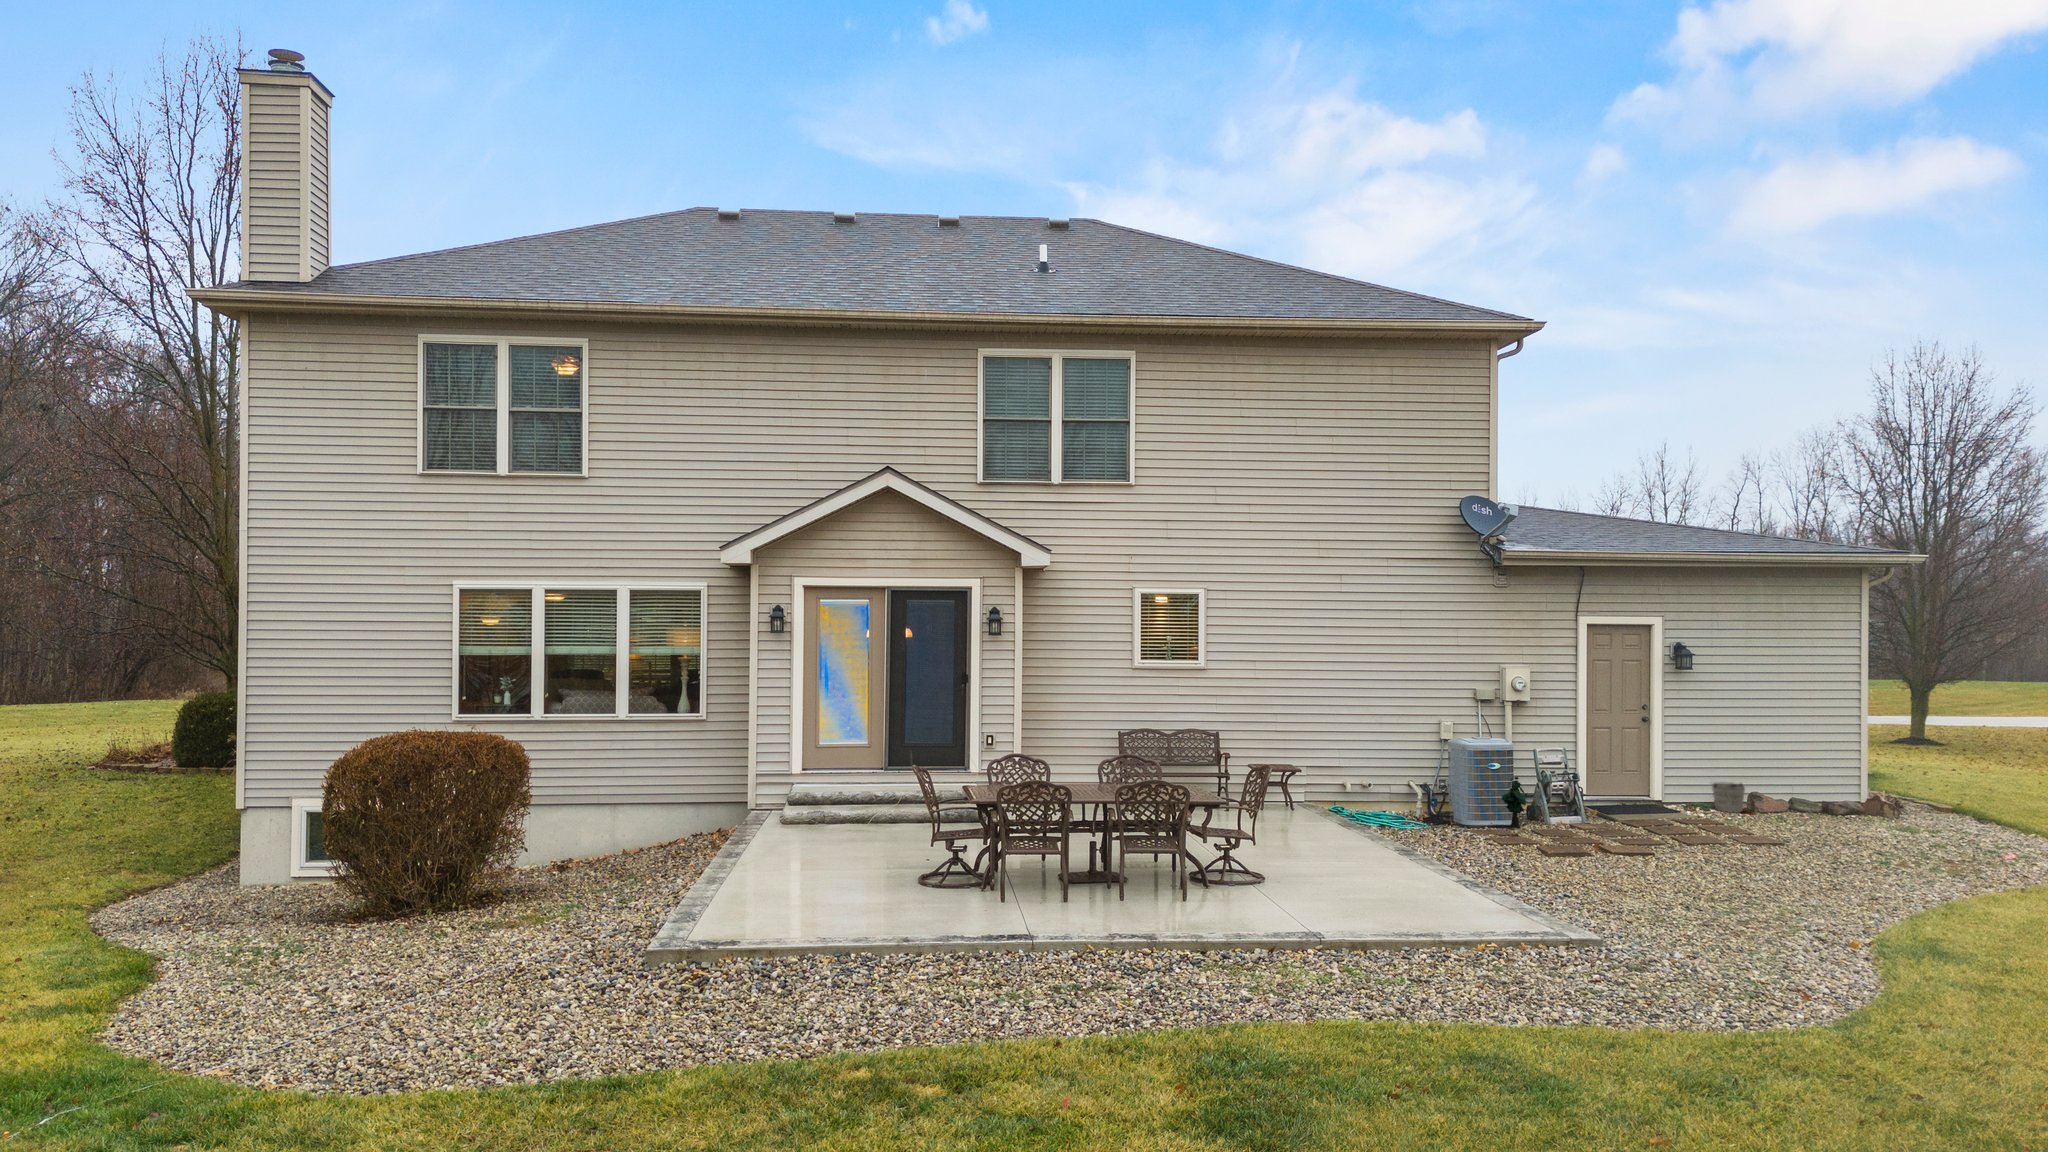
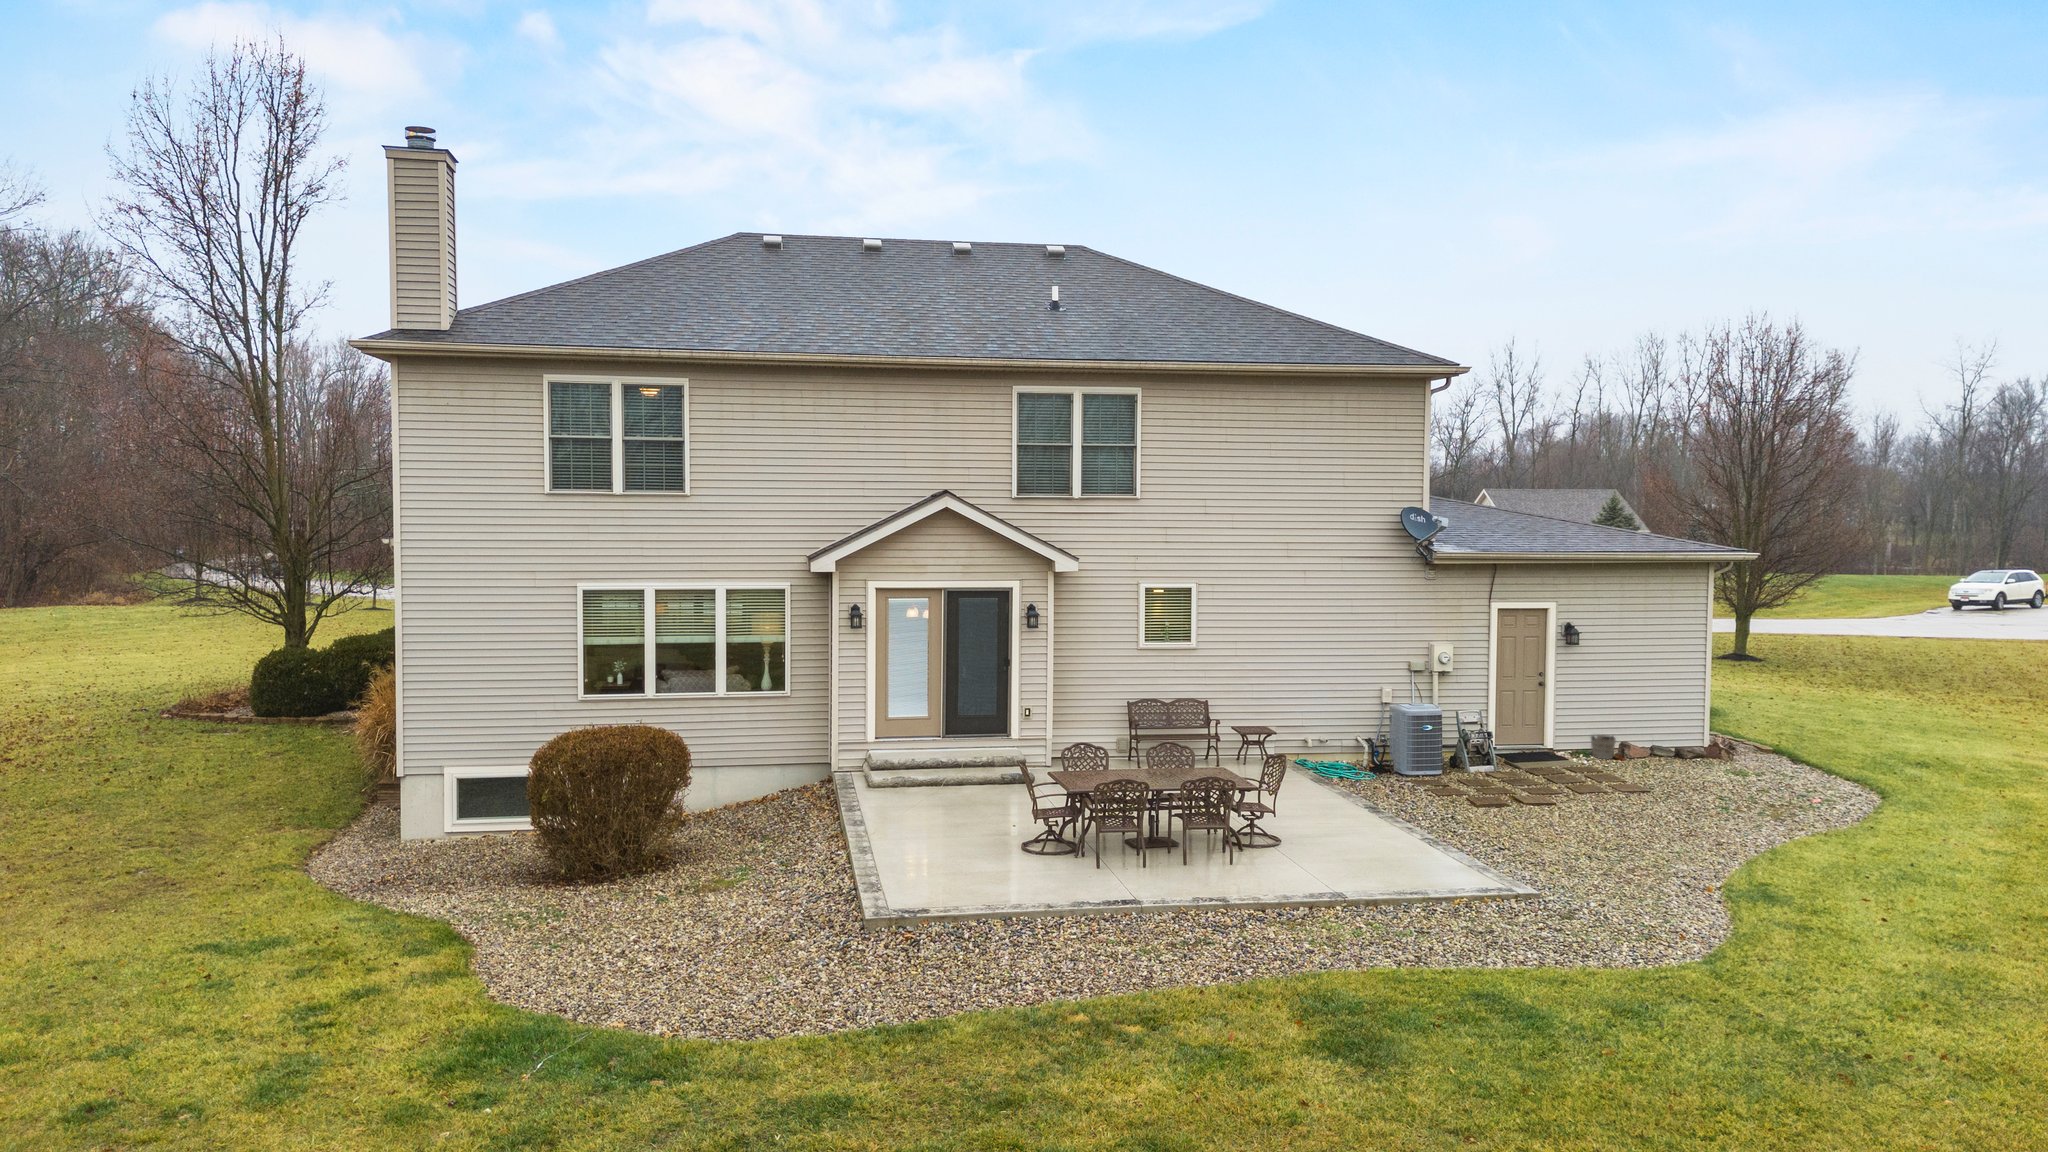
decorative plant: present [1502,777,1528,828] -> none [1434,737,1456,777]

